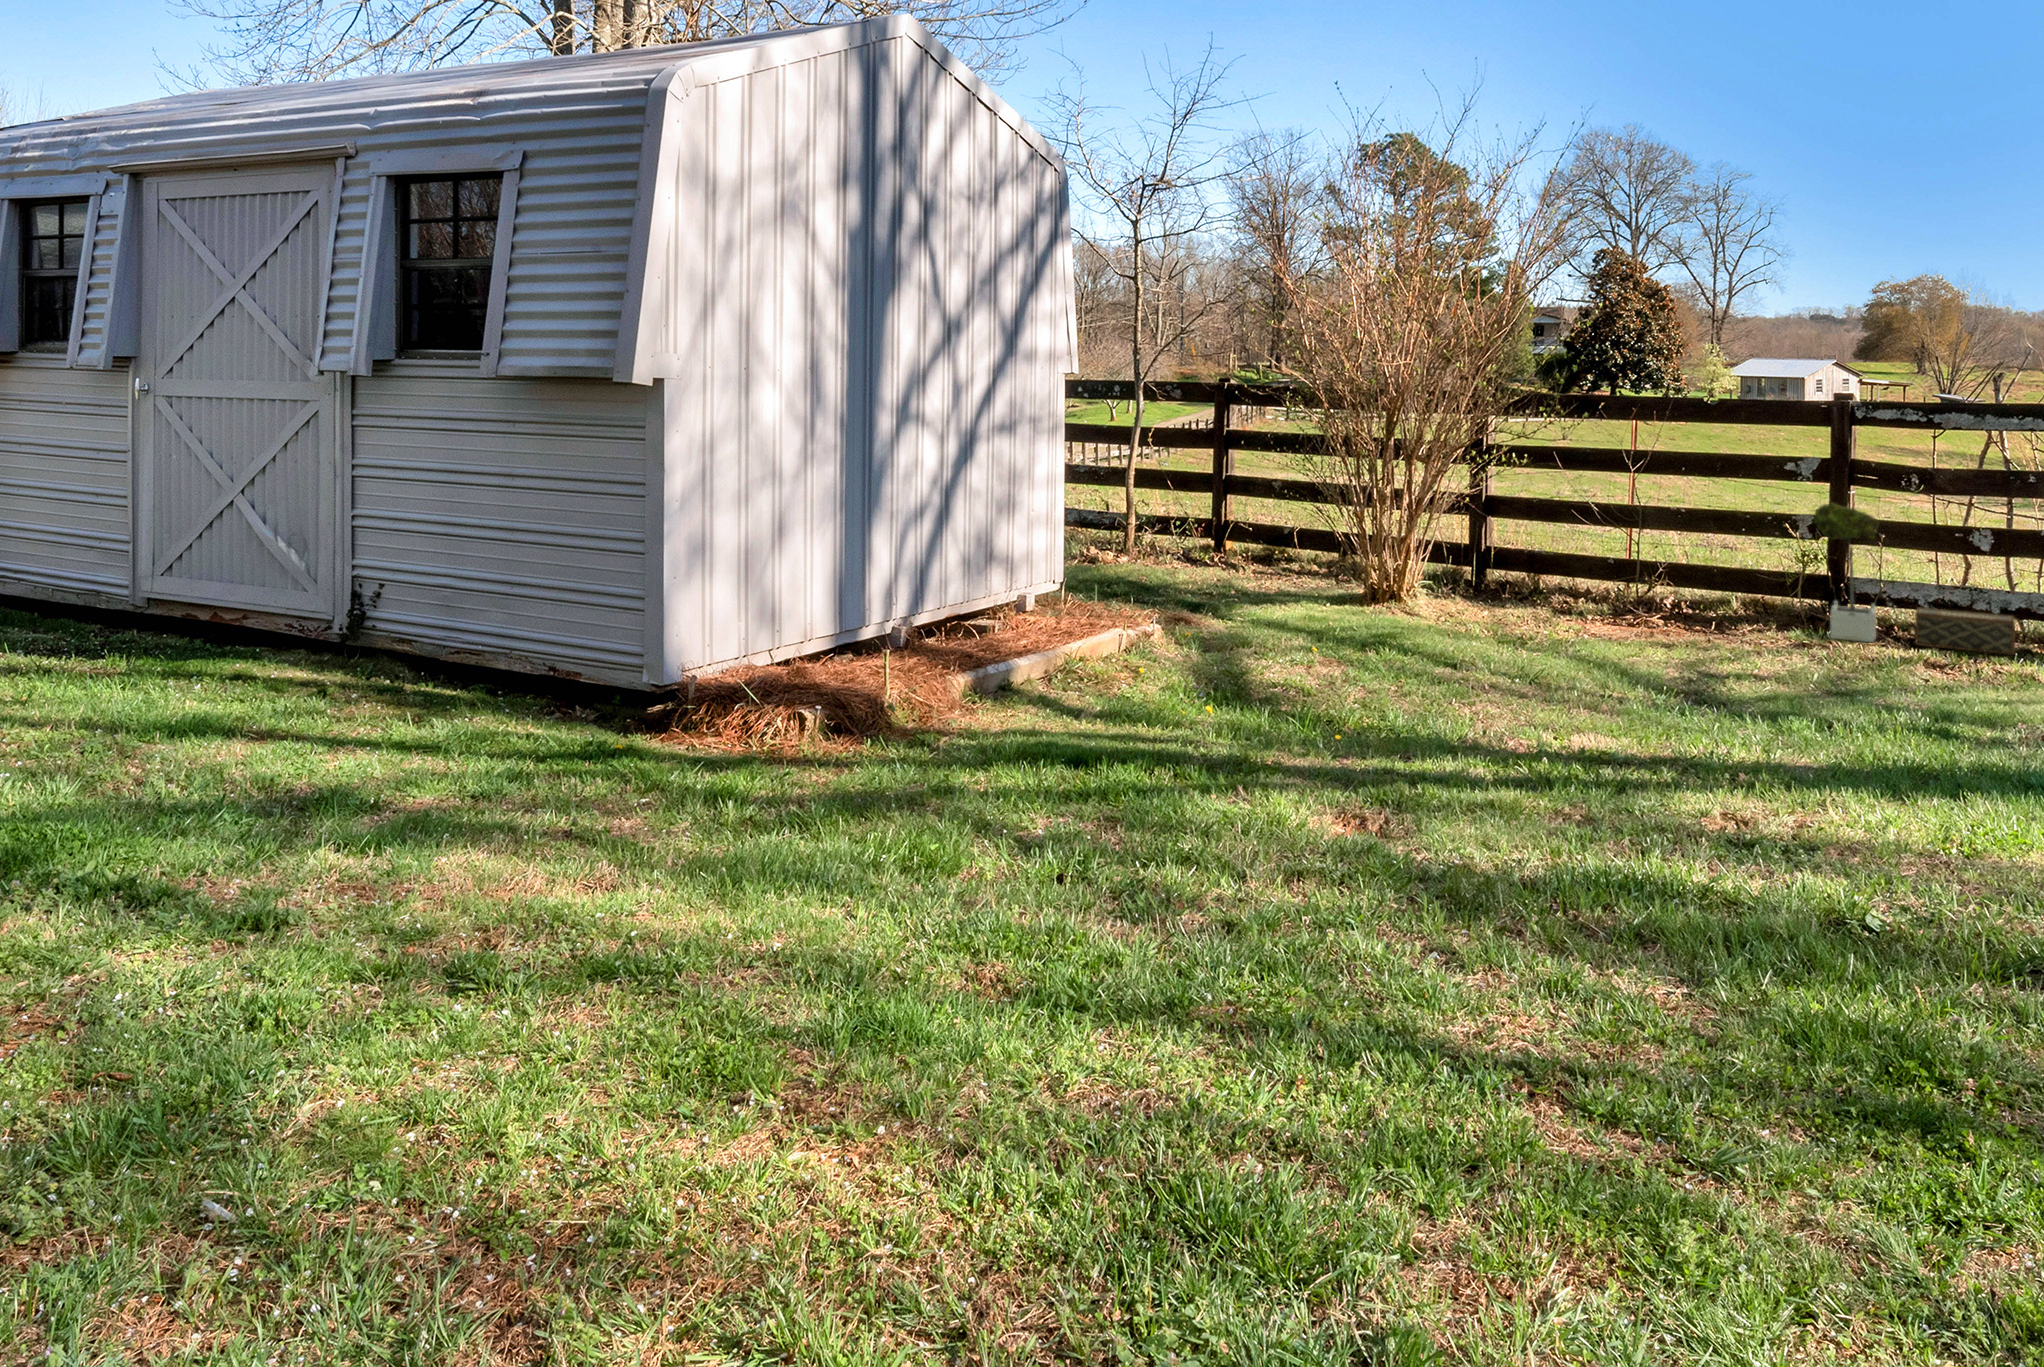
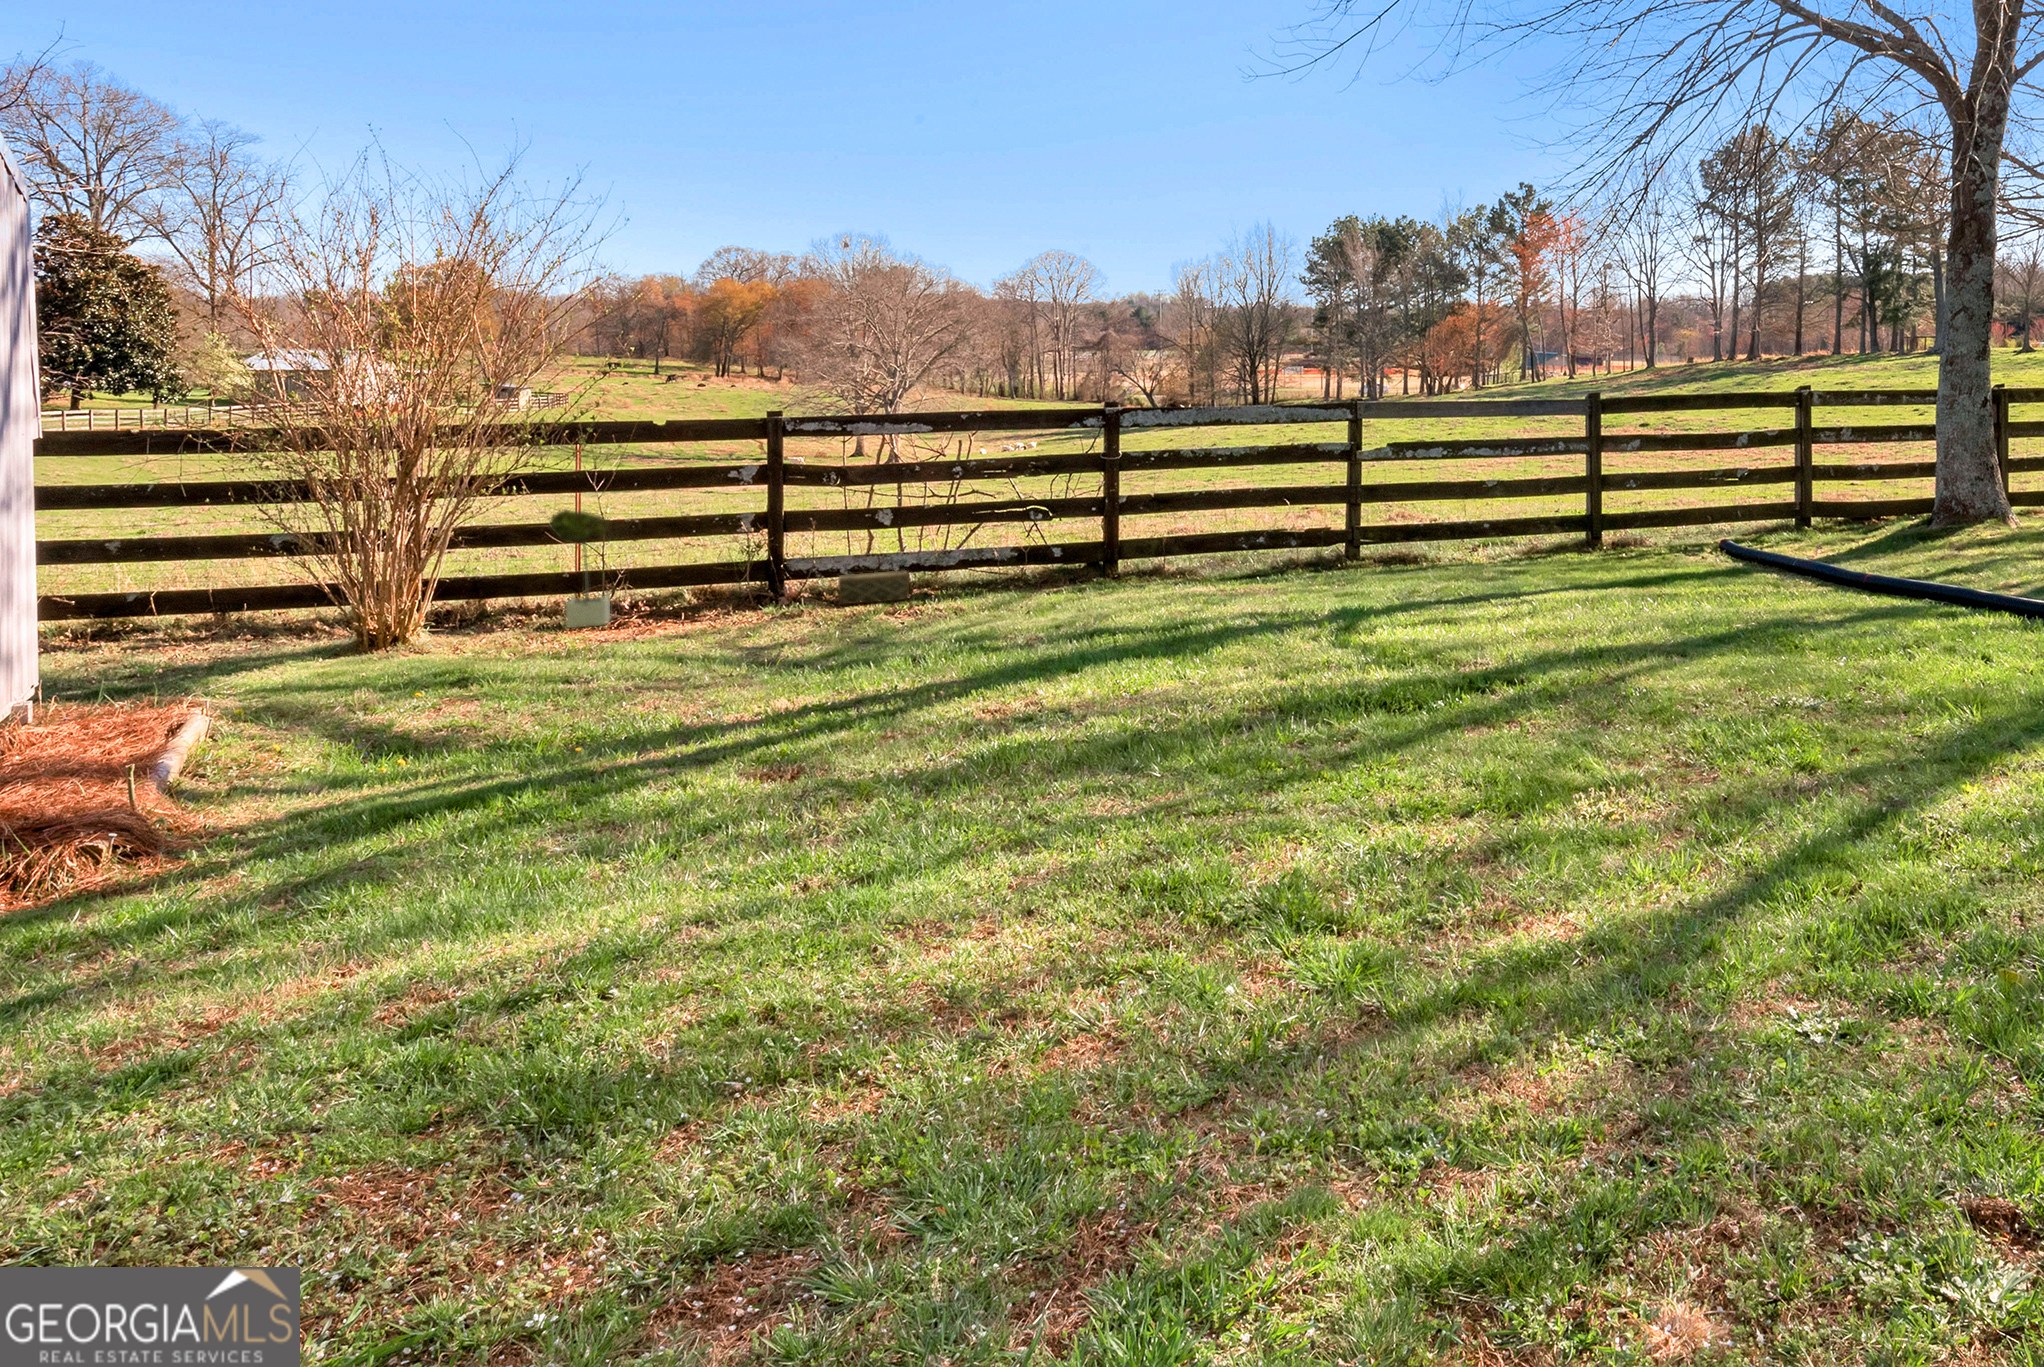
potted tree: present [1814,503,1880,642] -> present [550,510,610,628]

